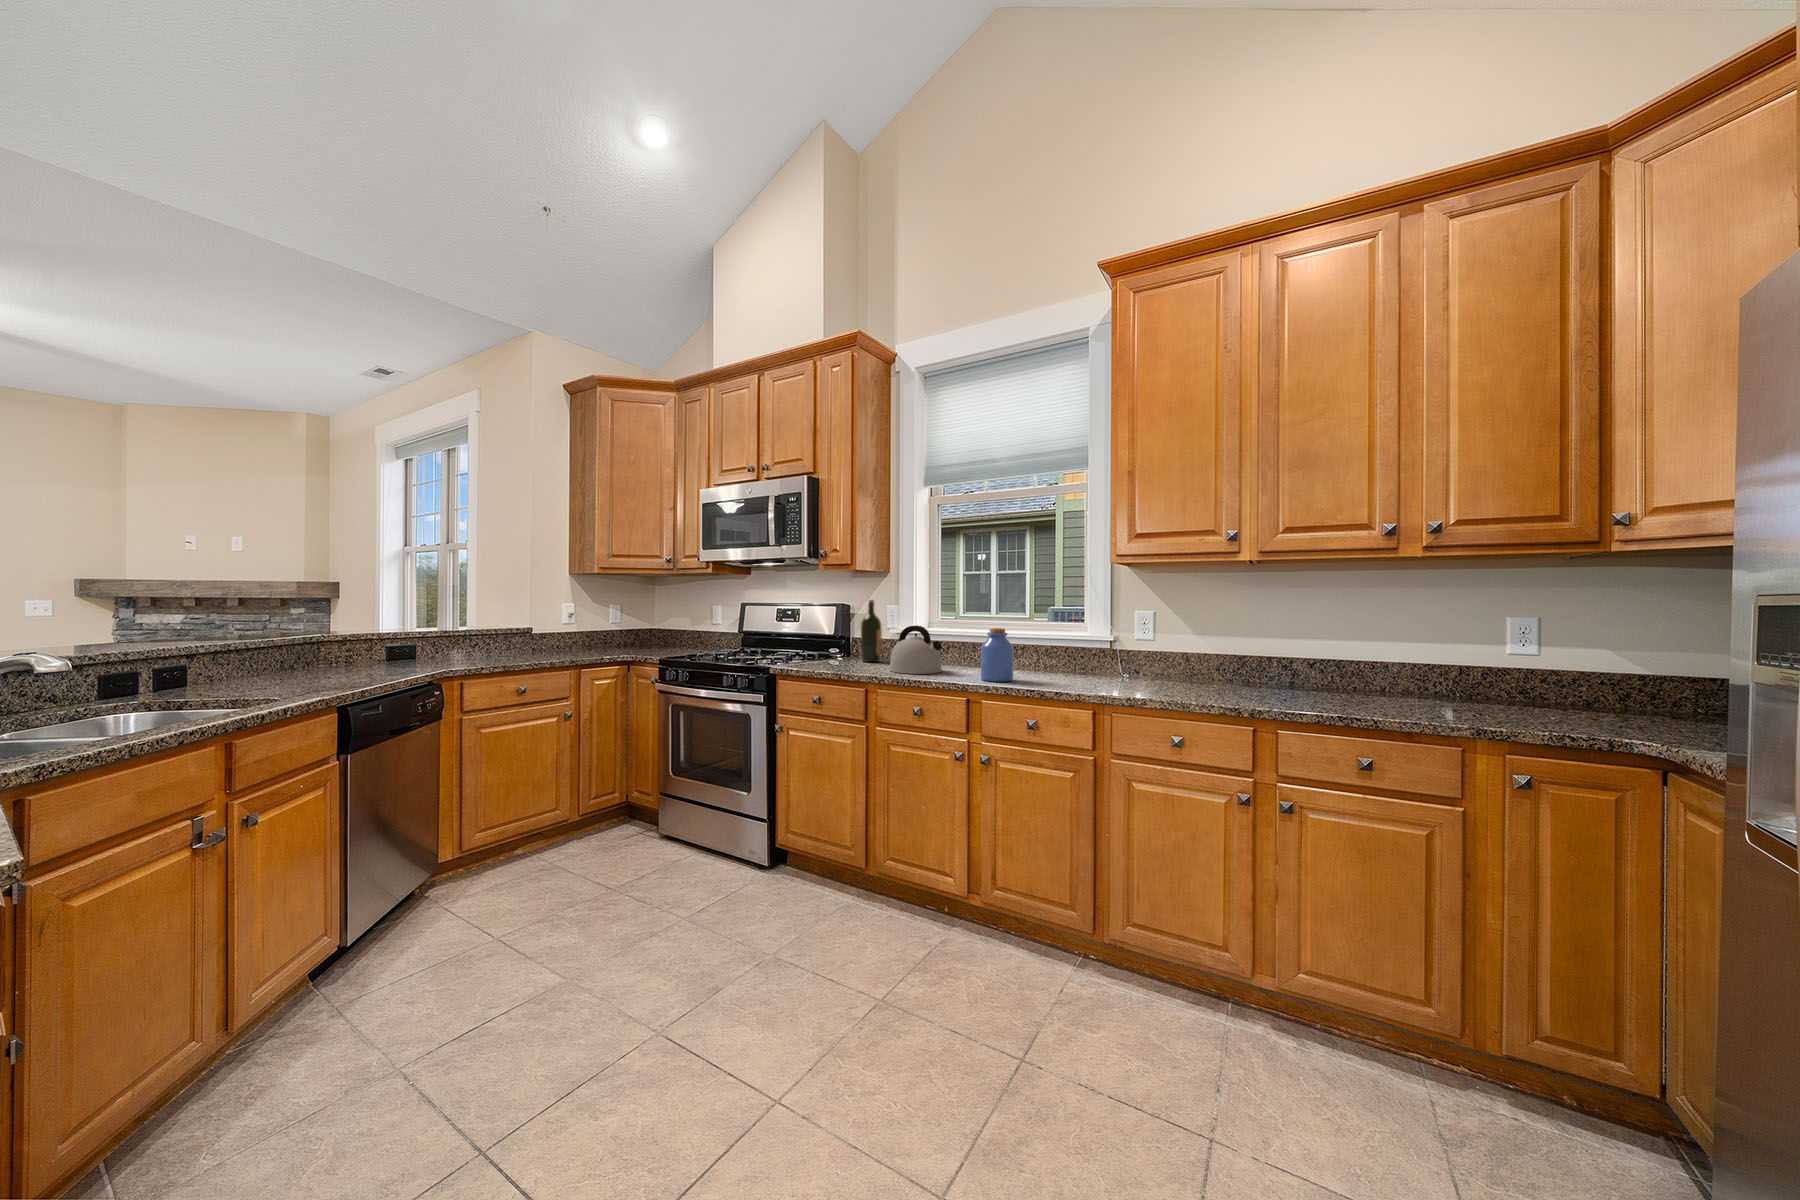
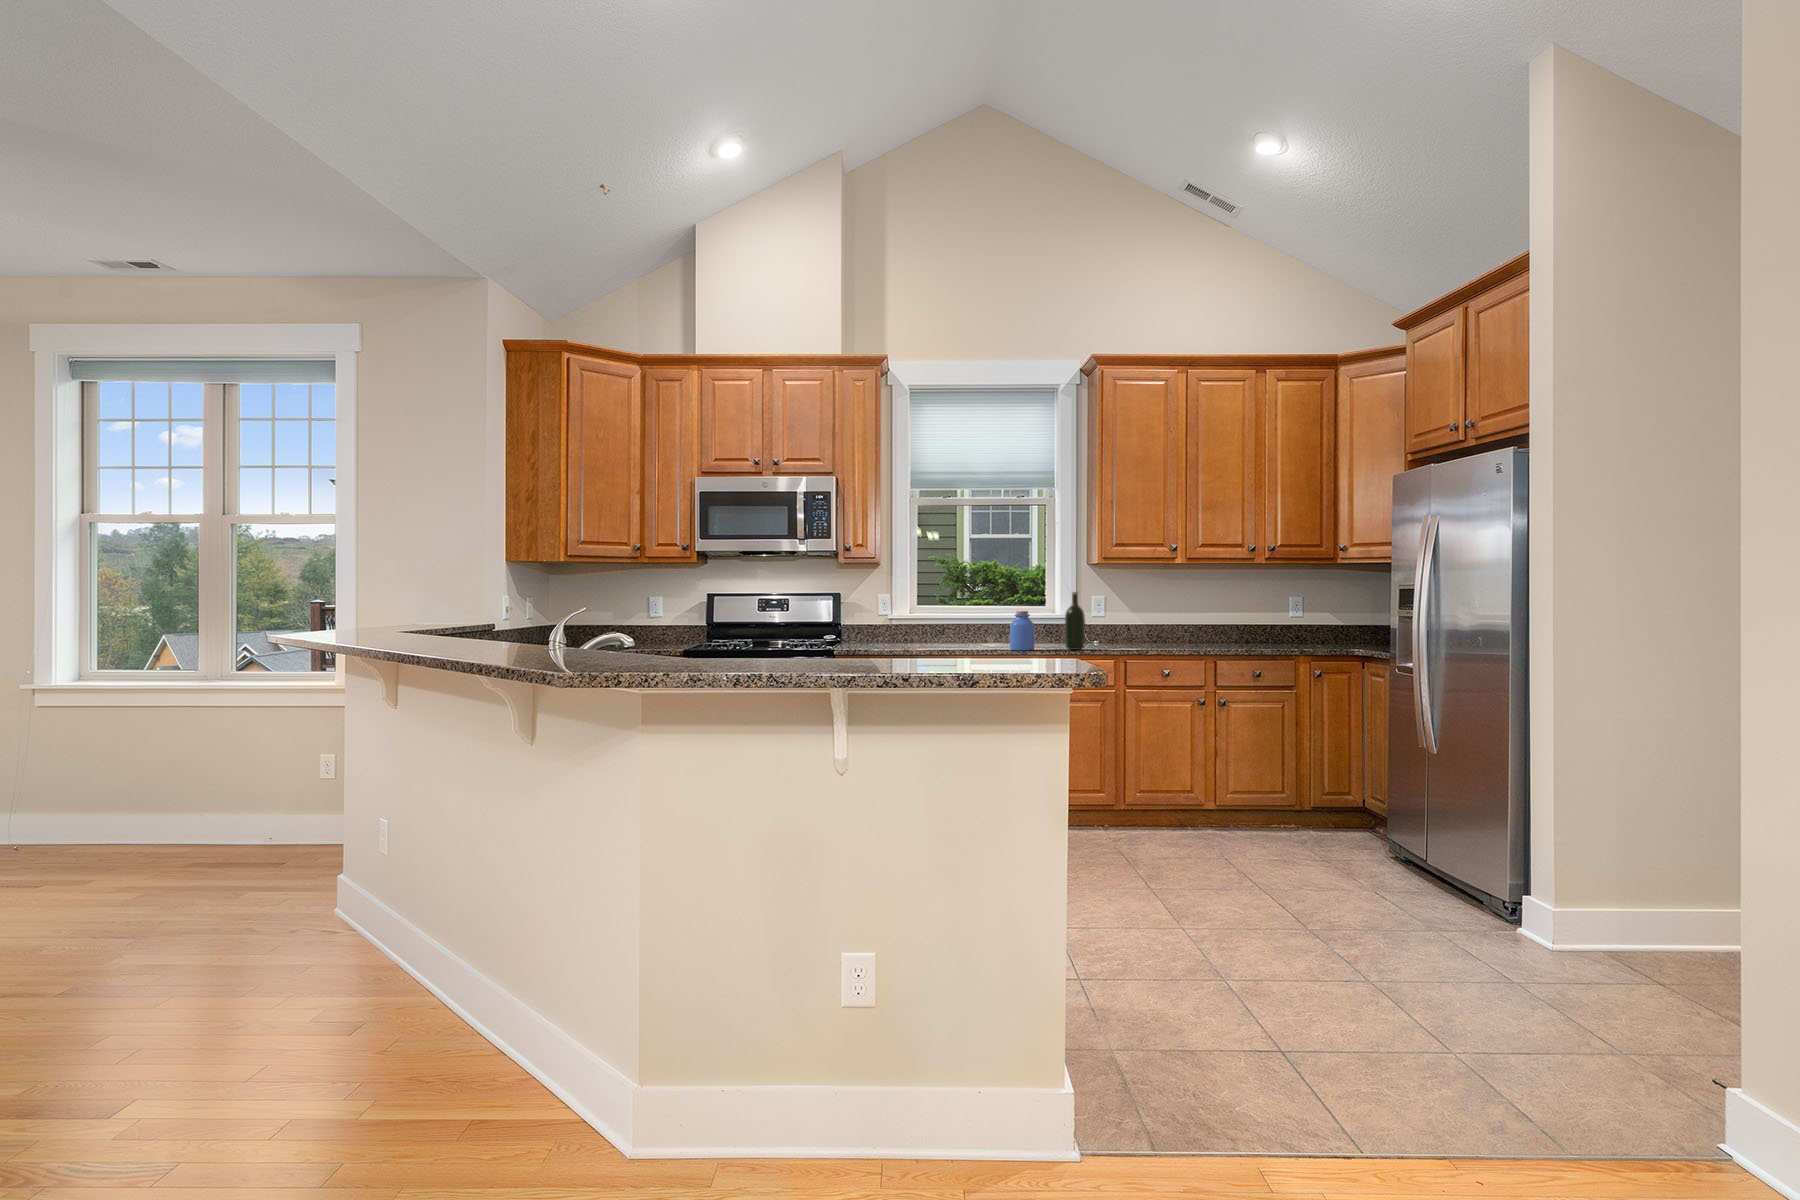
wine bottle: present [861,600,882,662] -> present [1065,592,1085,650]
kettle: present [889,626,942,674] -> none [922,612,971,650]

